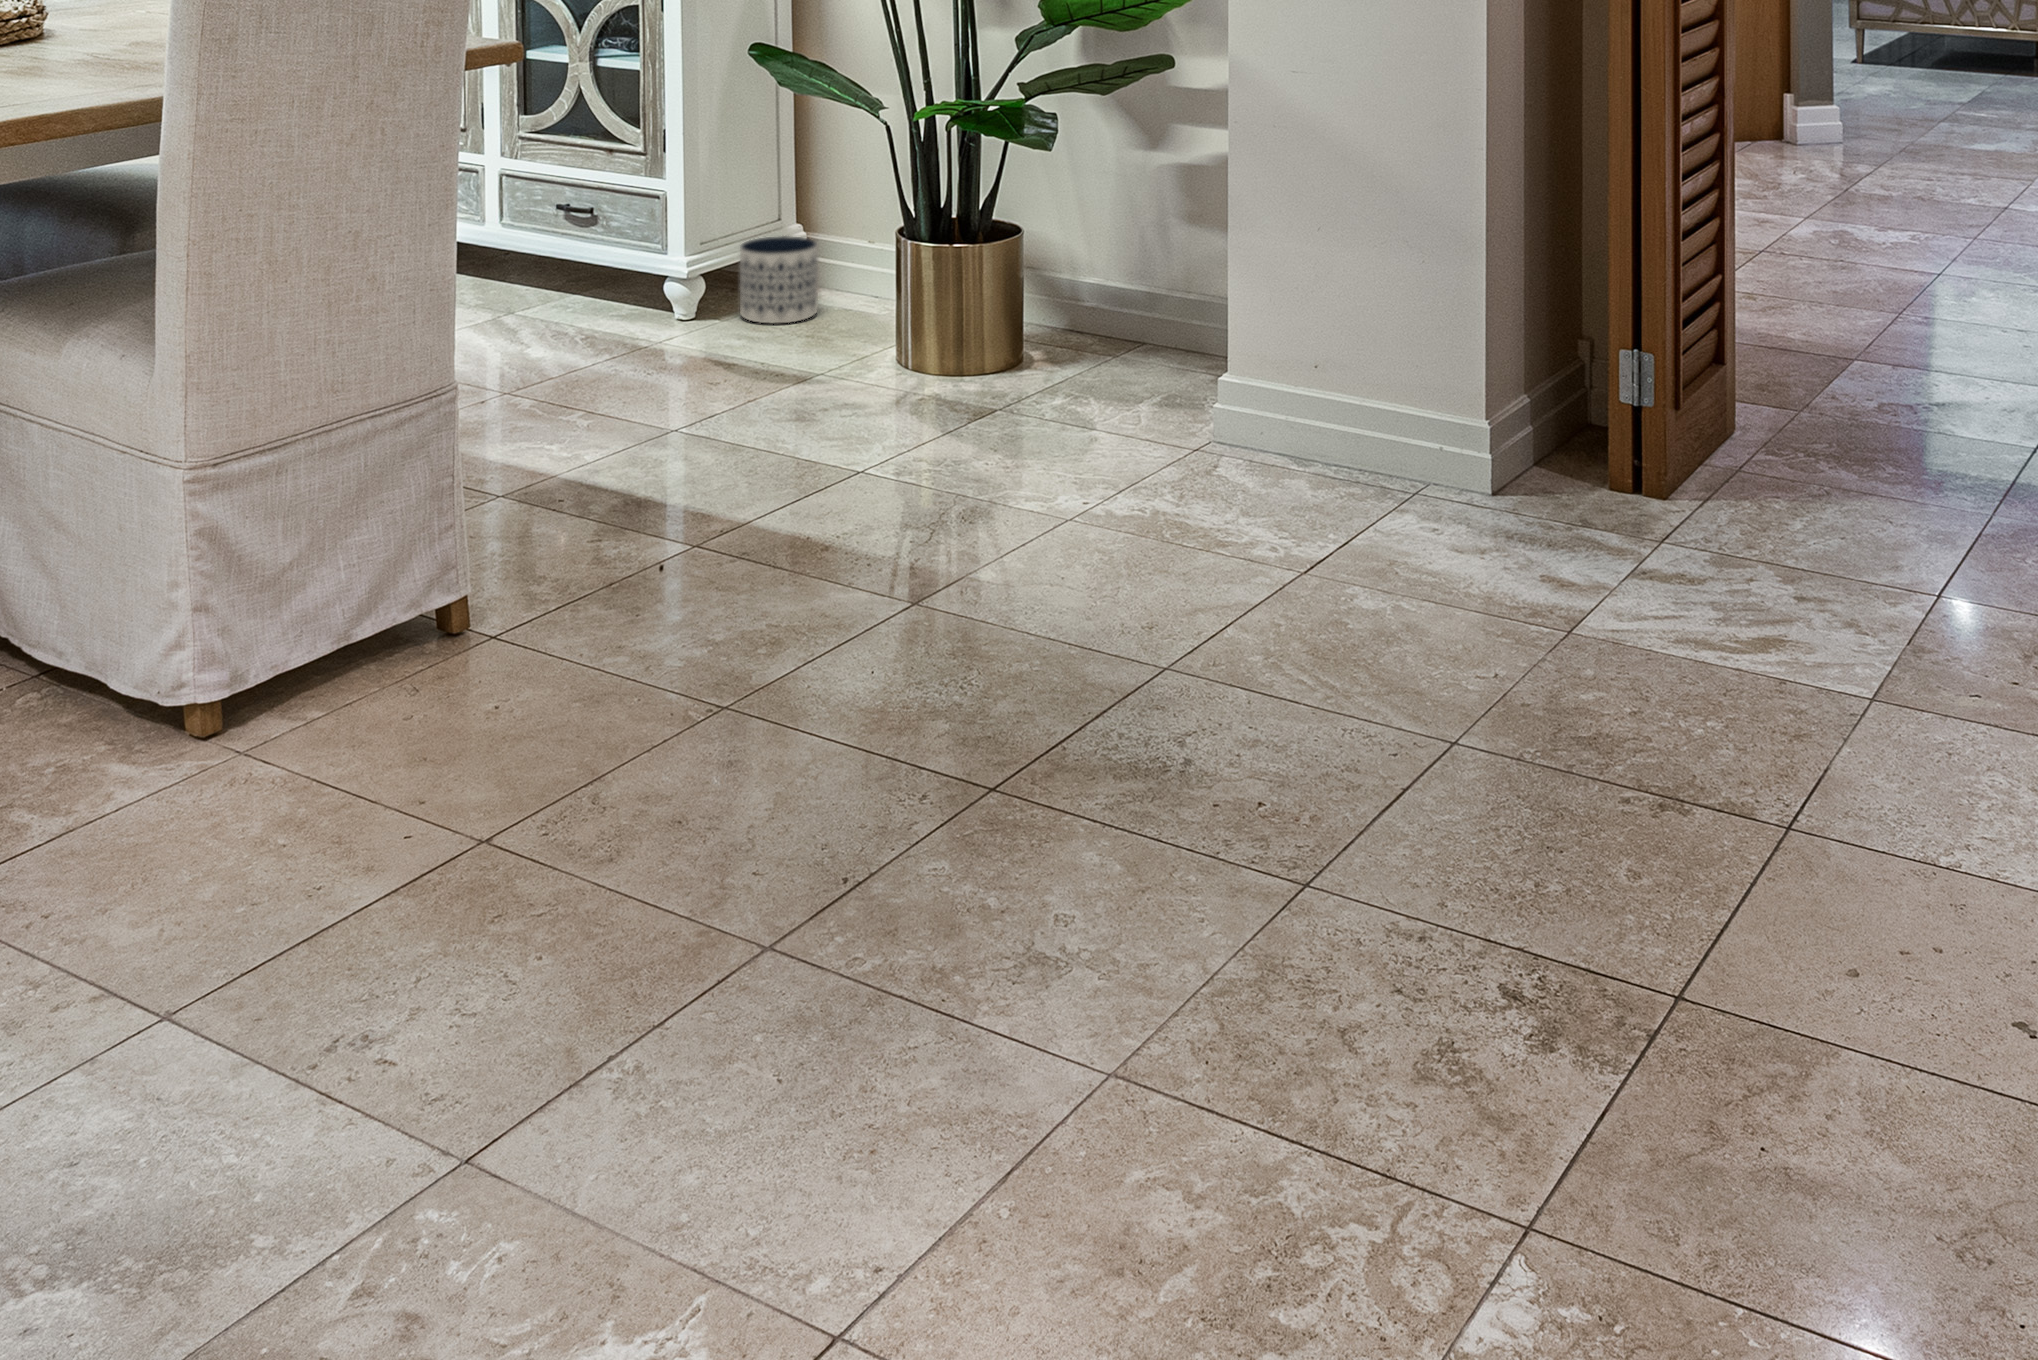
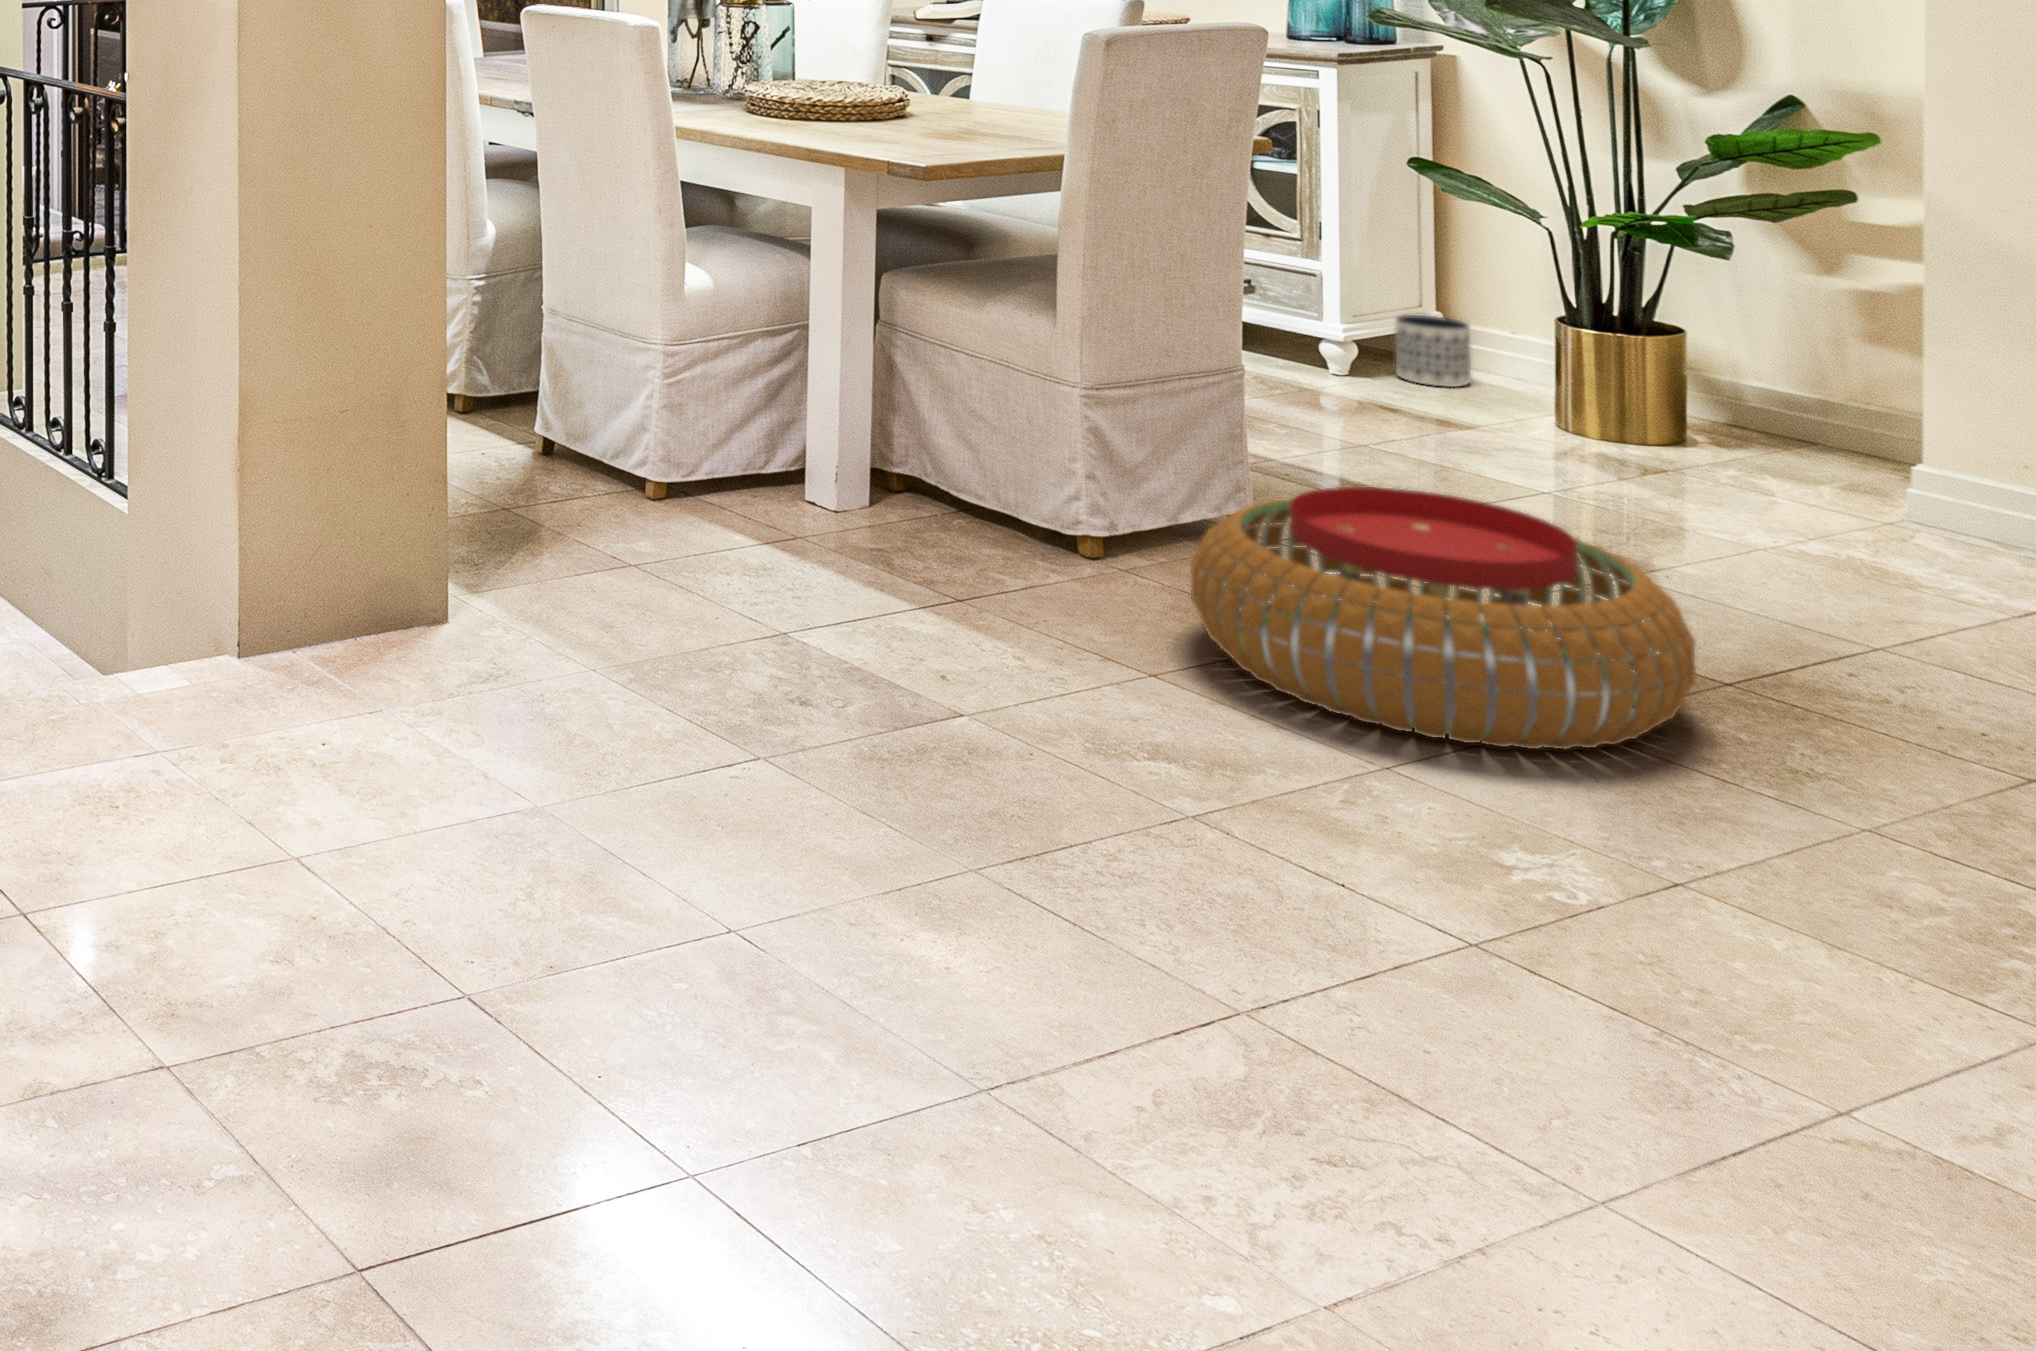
pouf: none [256,572,928,1019] -> present [1191,487,1696,749]

